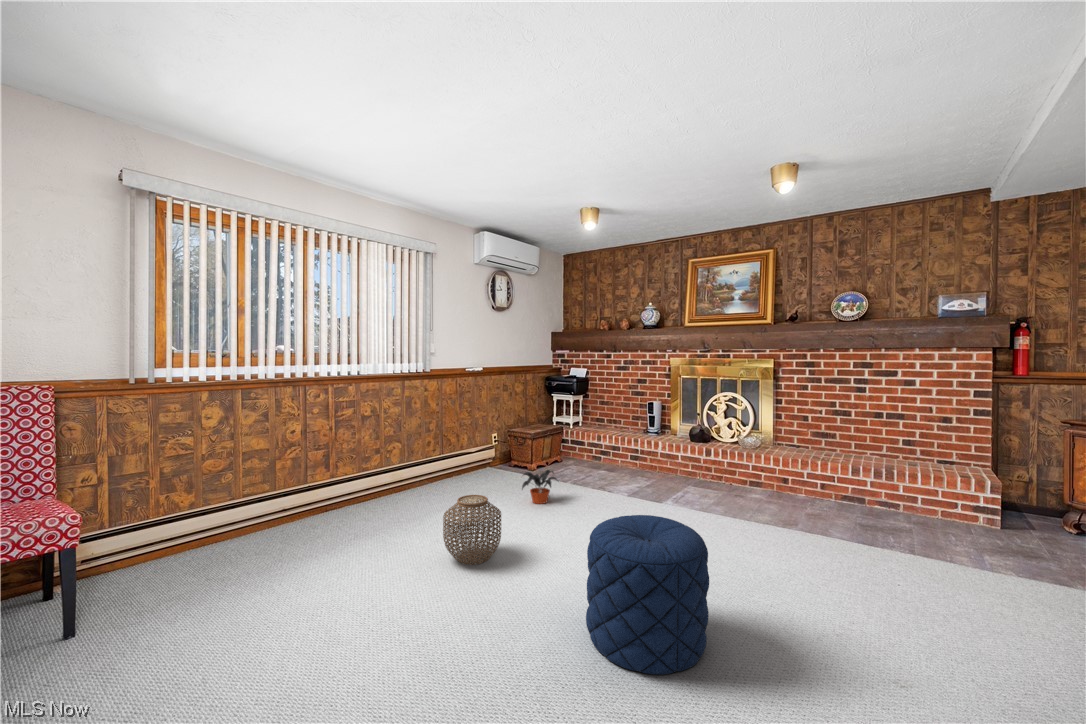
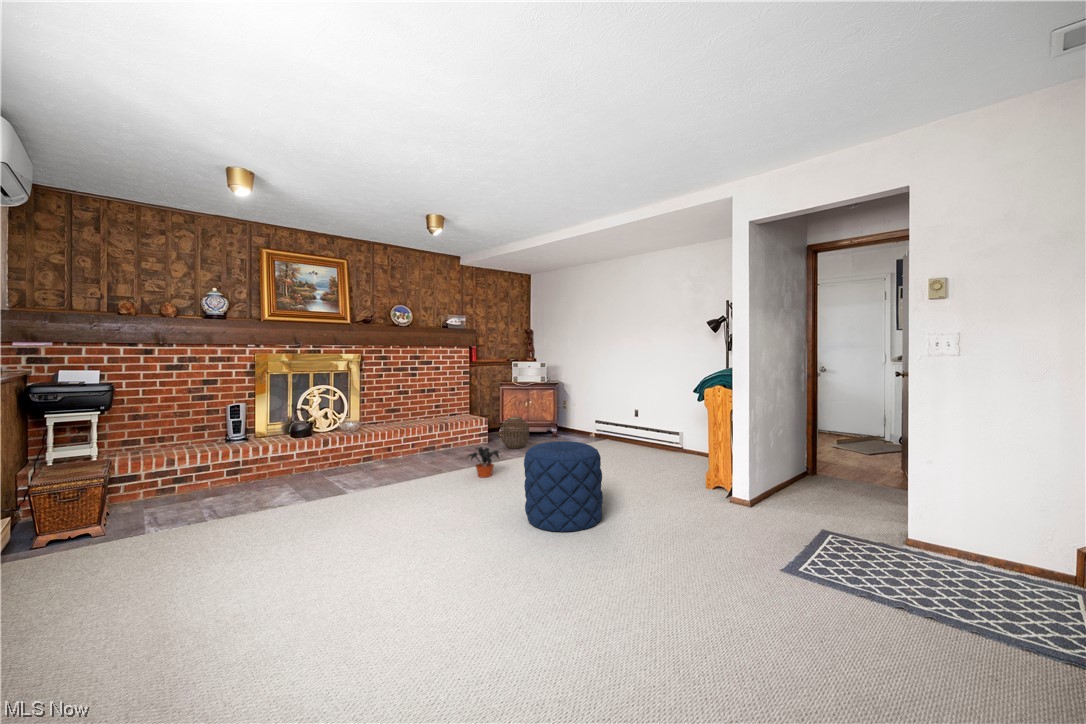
potted plant: present [522,470,557,504] -> present [468,447,499,477]
woven basket: present [443,495,501,565] -> present [501,417,529,449]

